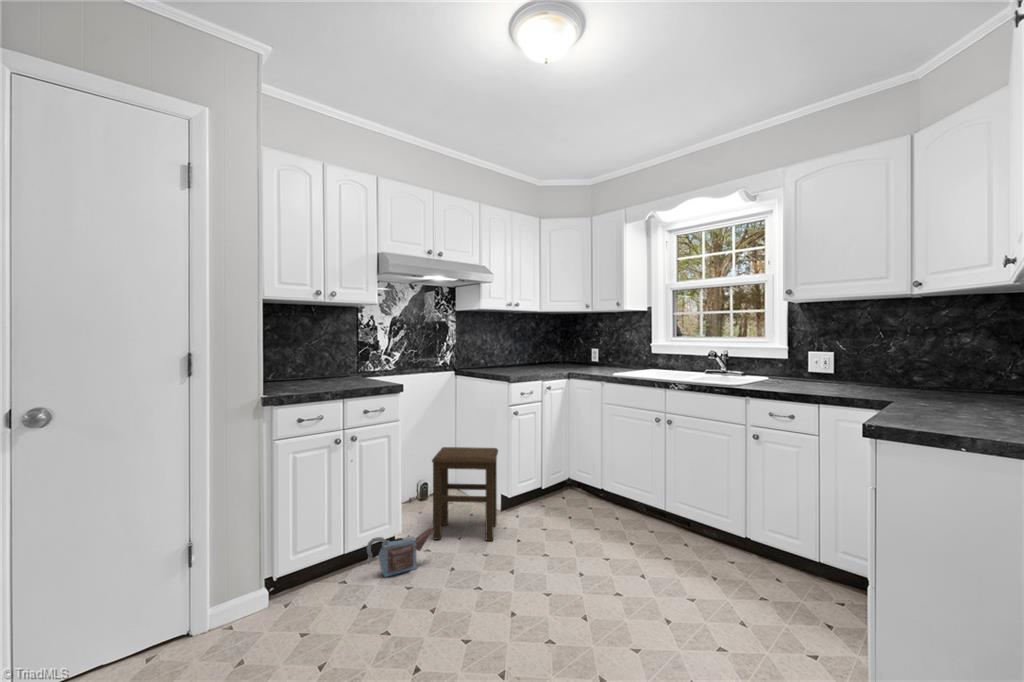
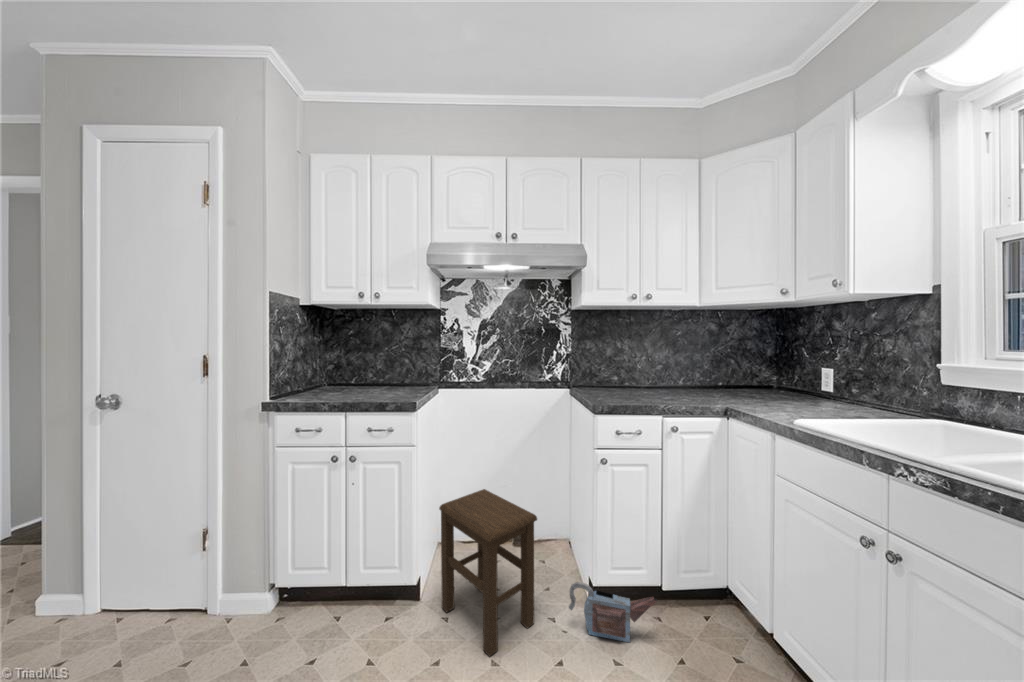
watering can: present [366,528,434,577] -> present [568,582,657,642]

